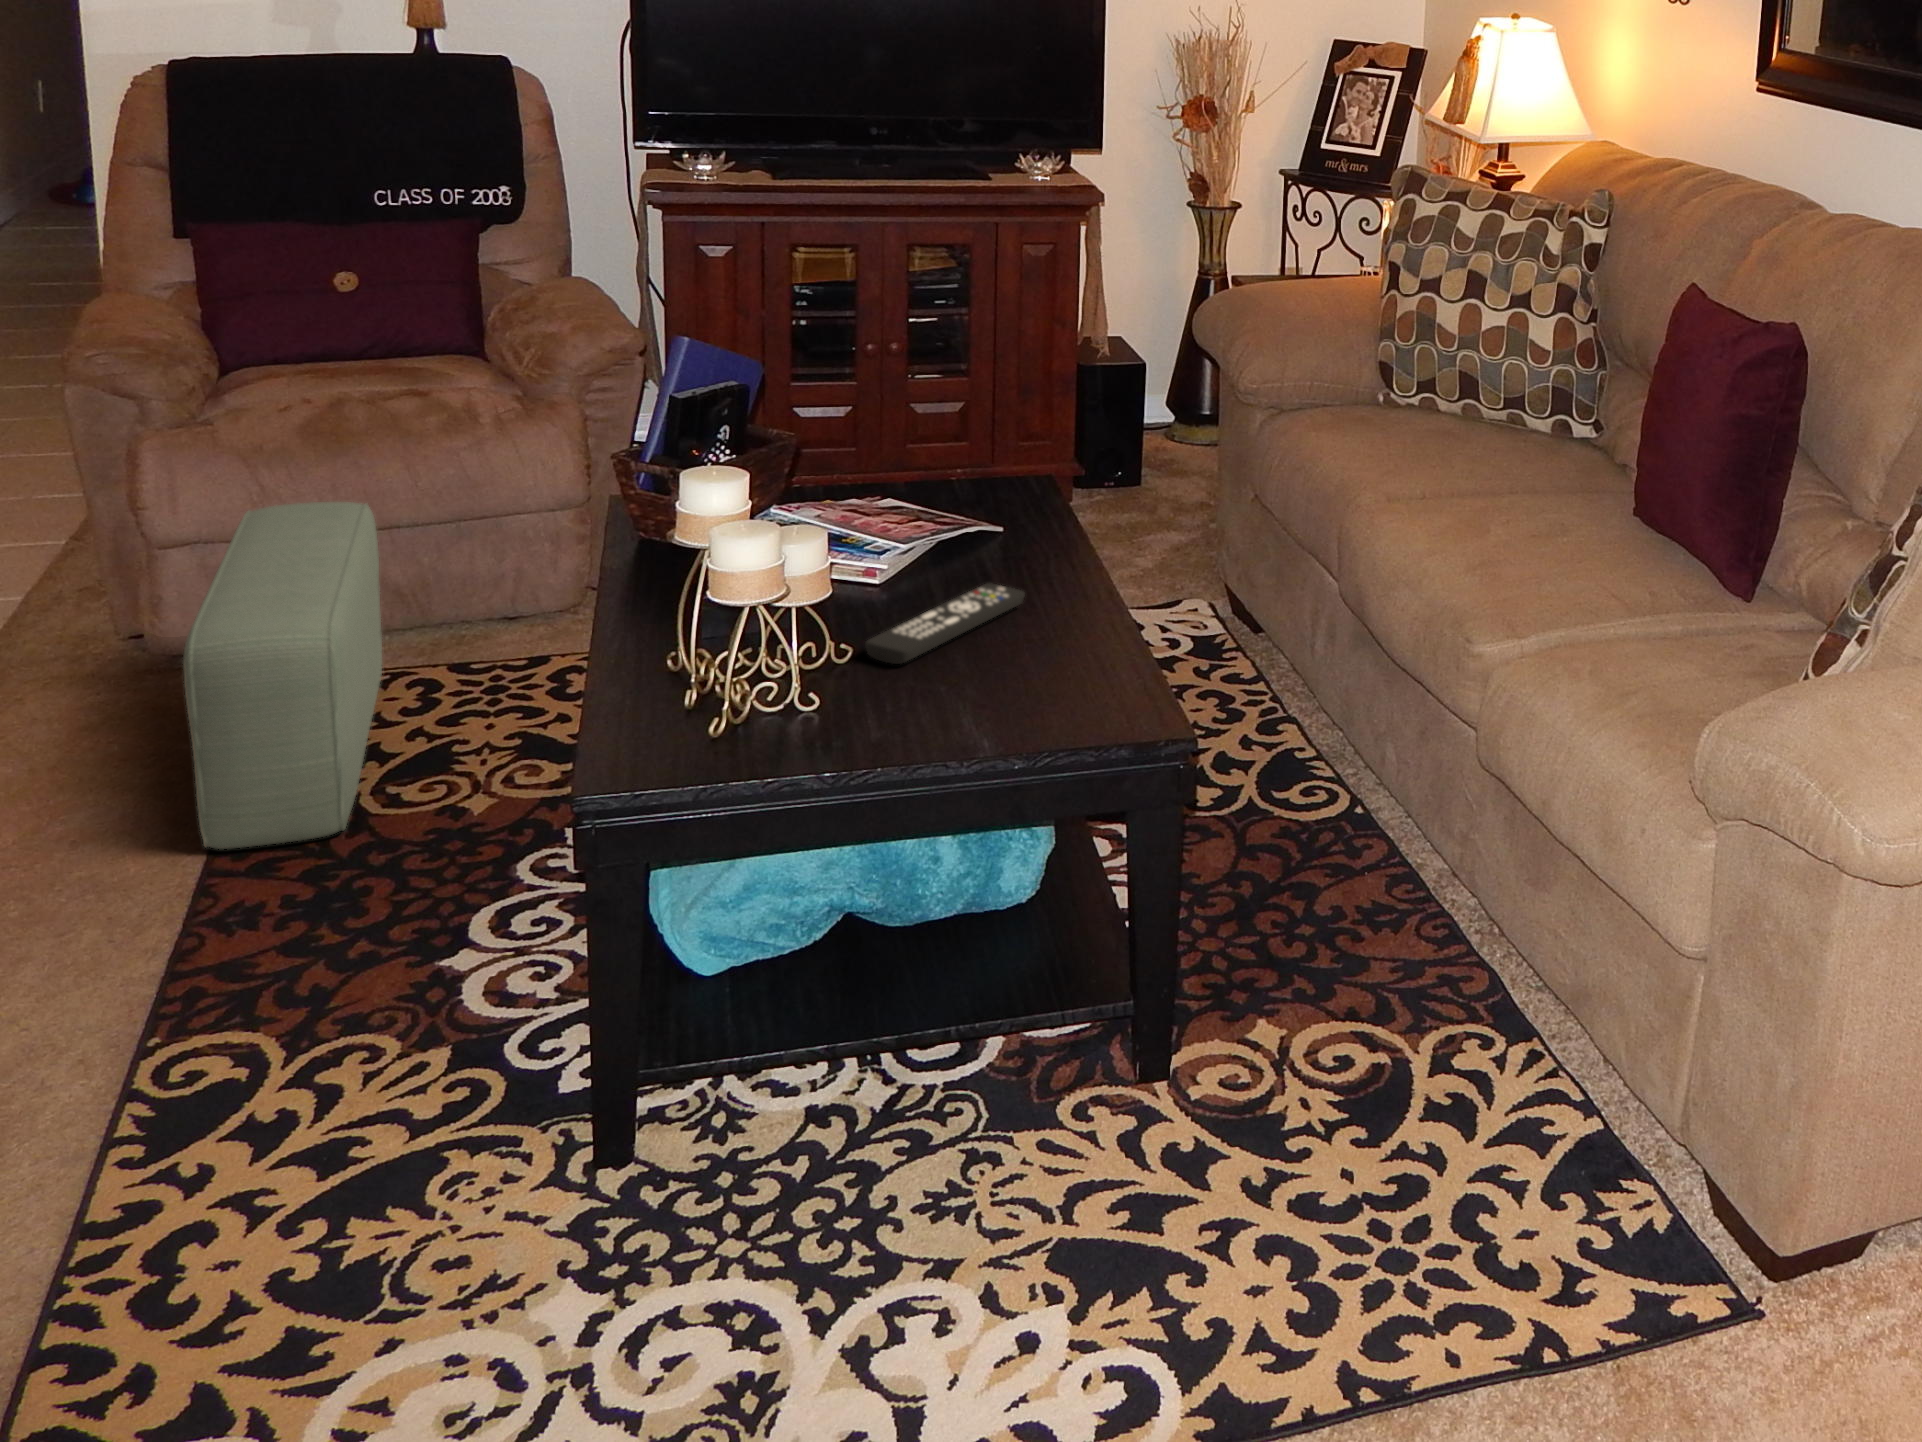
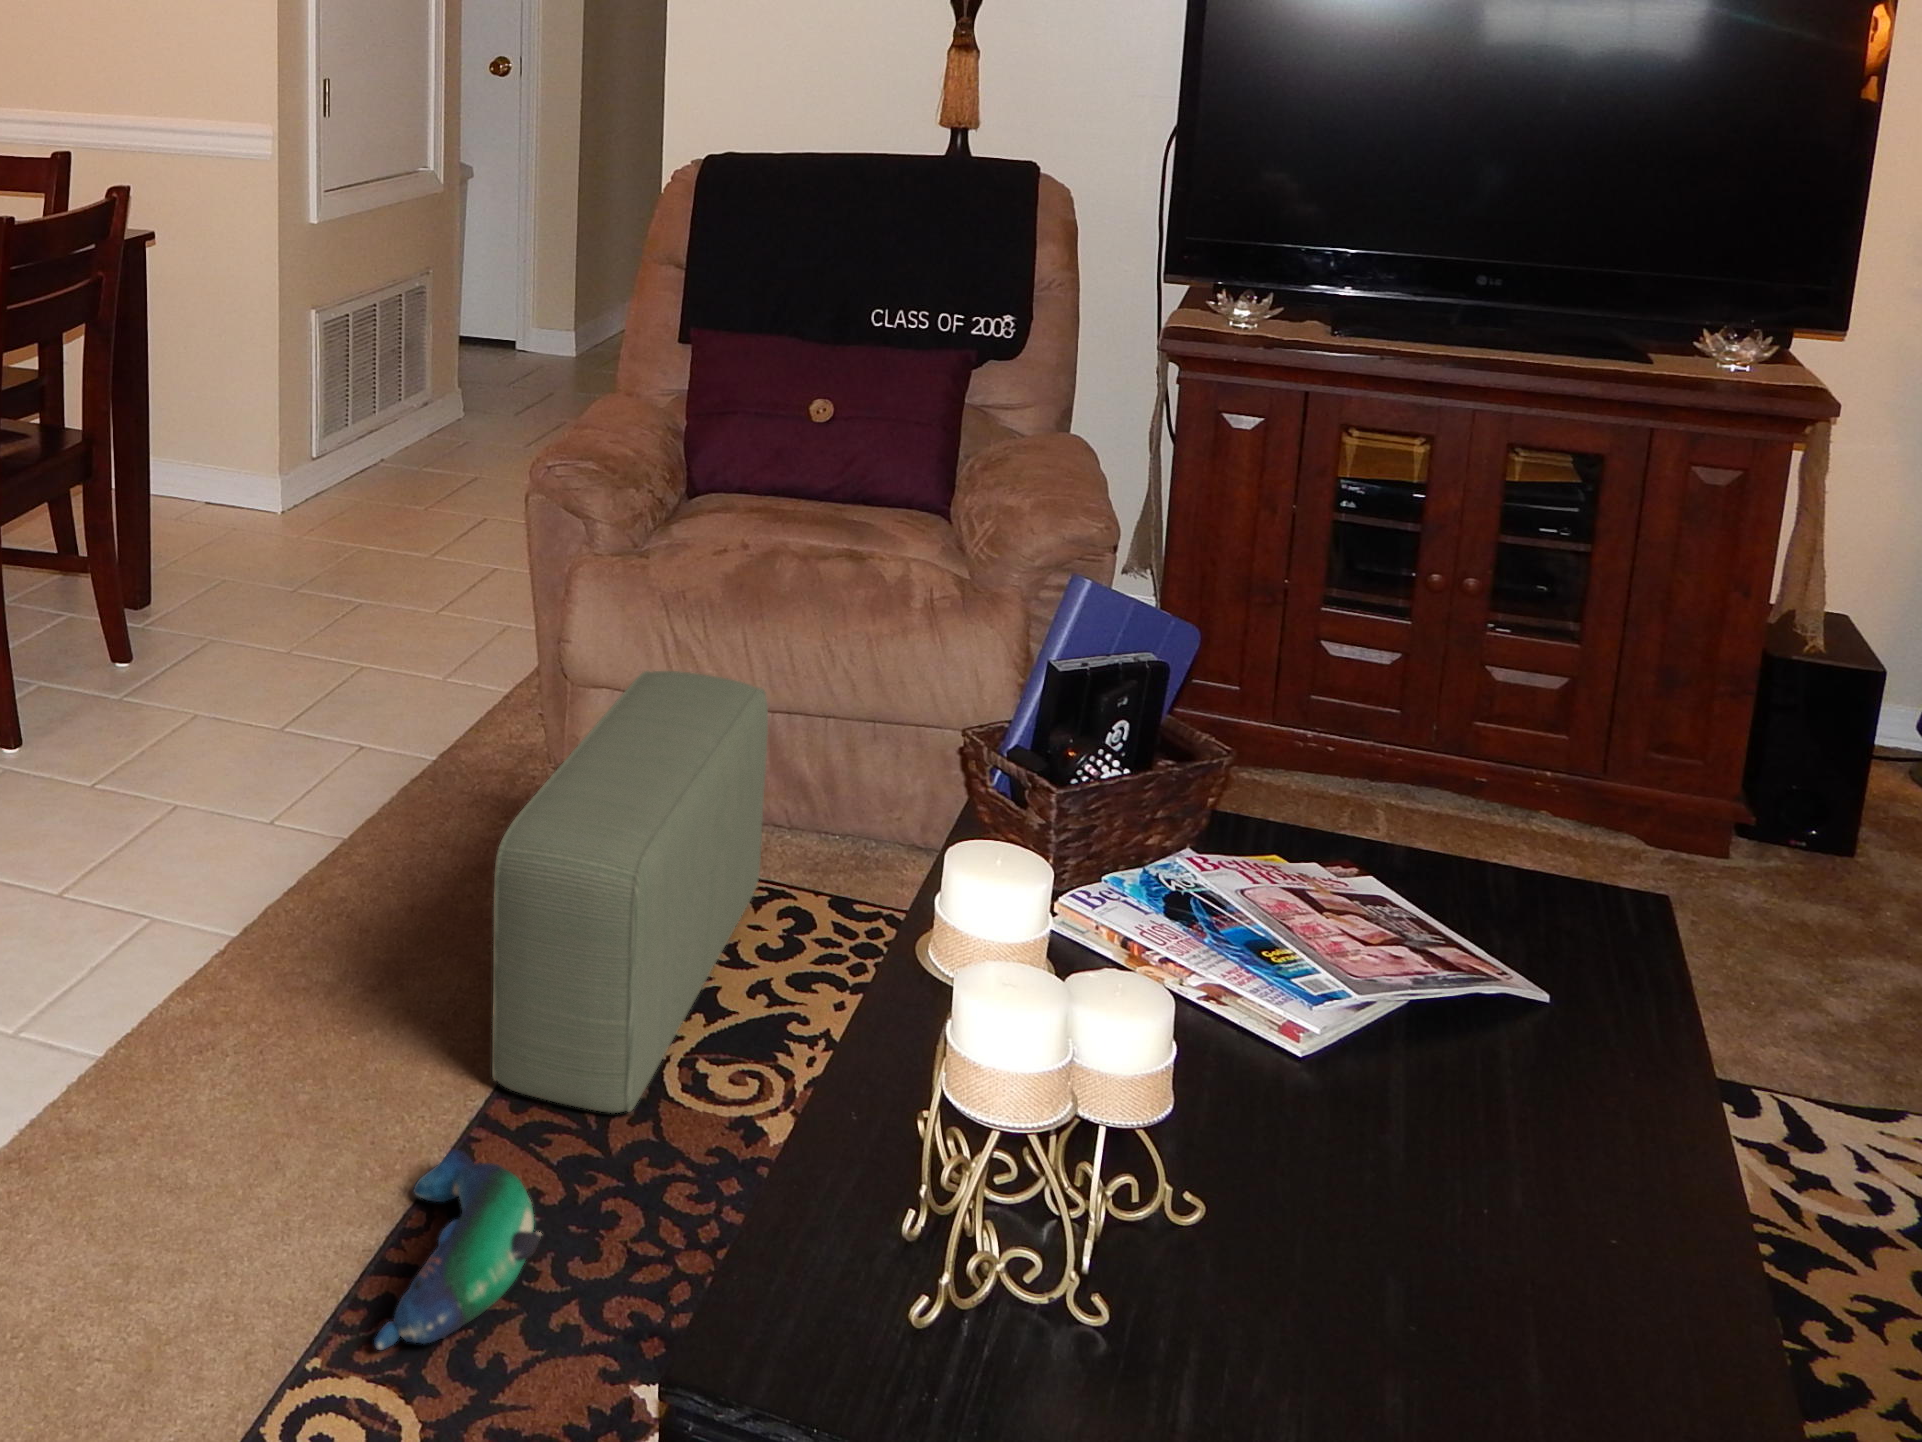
remote control: present [865,584,1025,664] -> none [1223,1136,1549,1275]
plush toy: none [171,875,326,1020] -> present [374,1149,541,1350]

